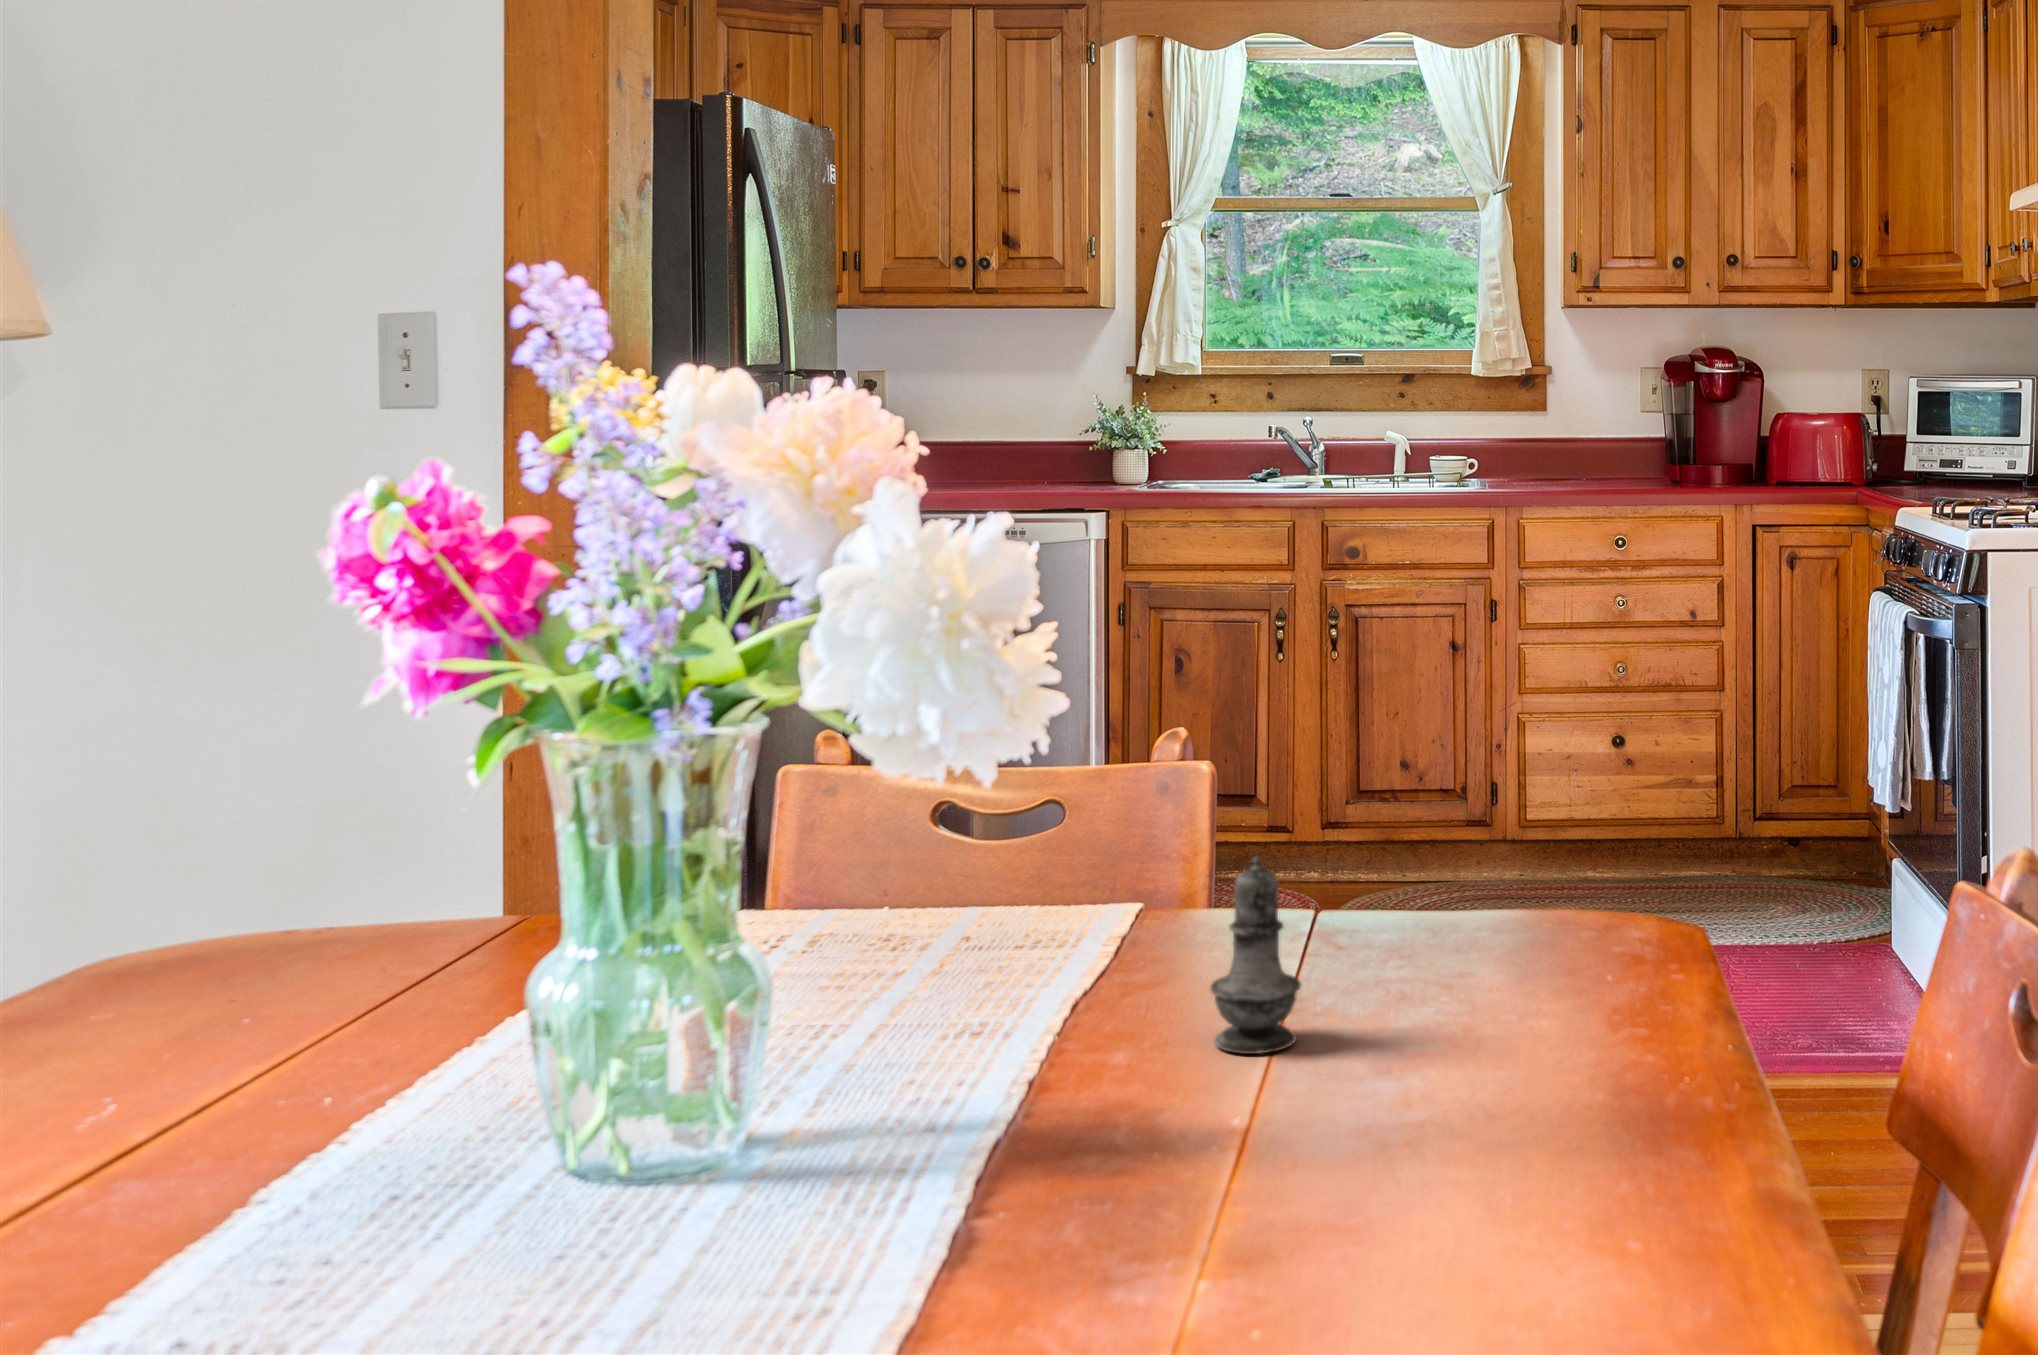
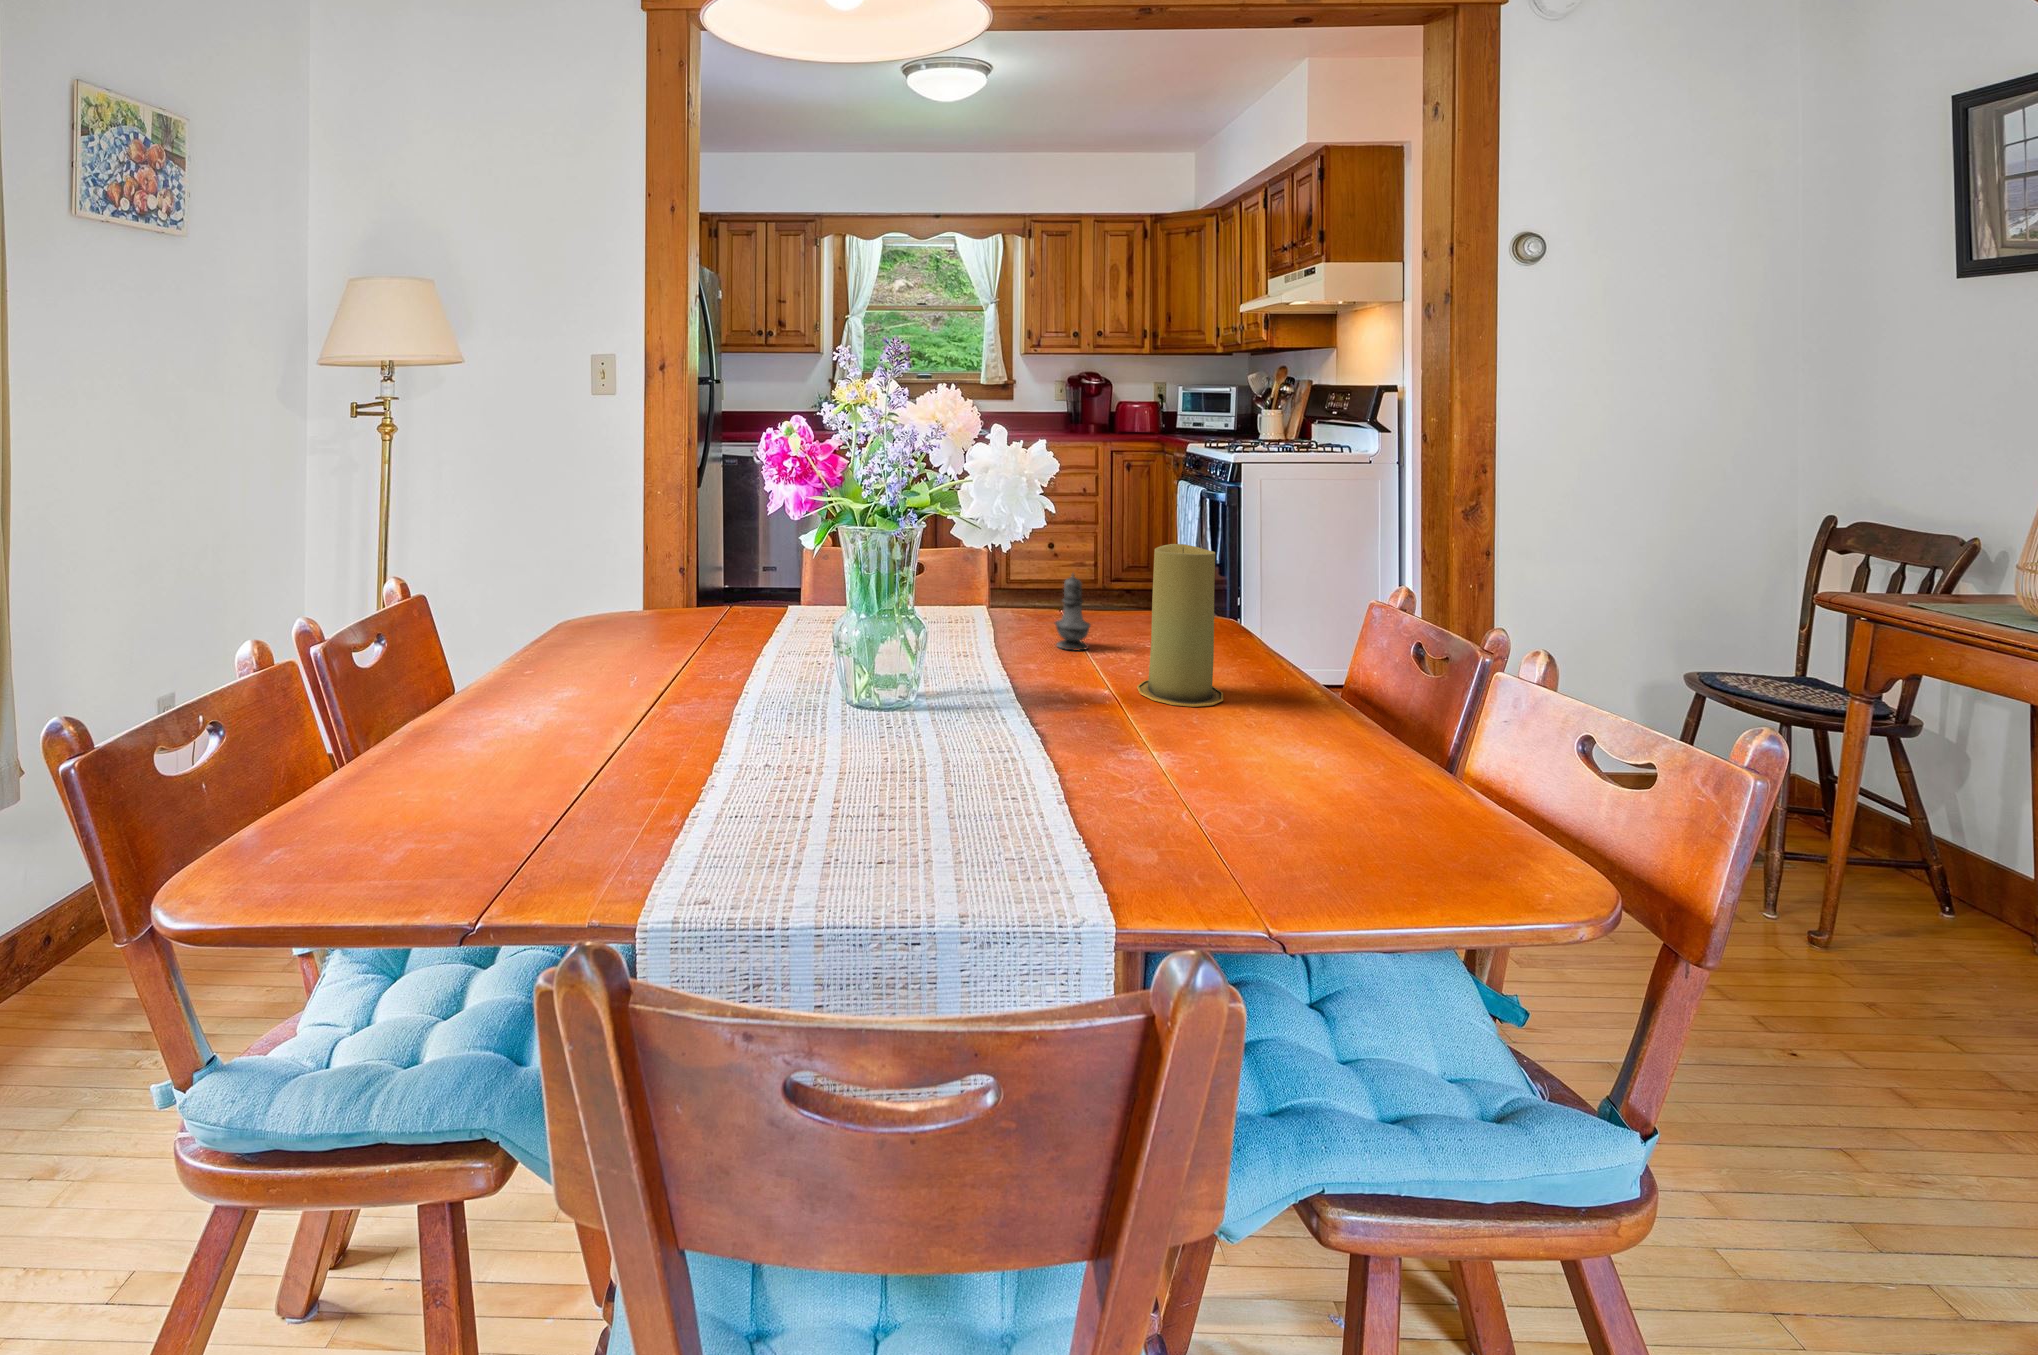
candle: none [1301,793,1519,1226] -> present [1137,544,1223,707]

